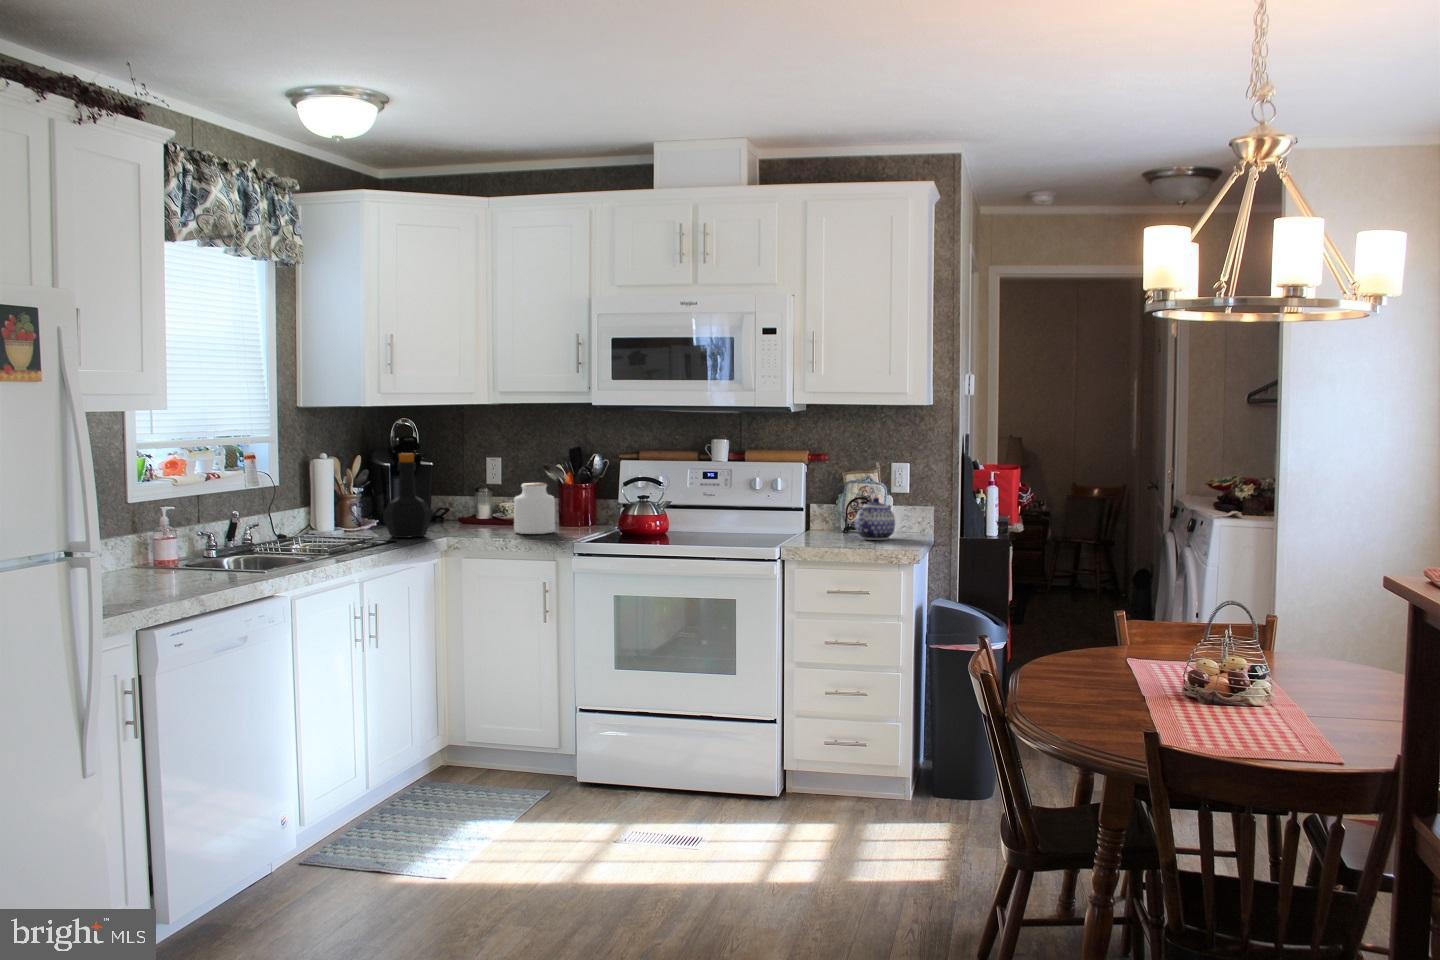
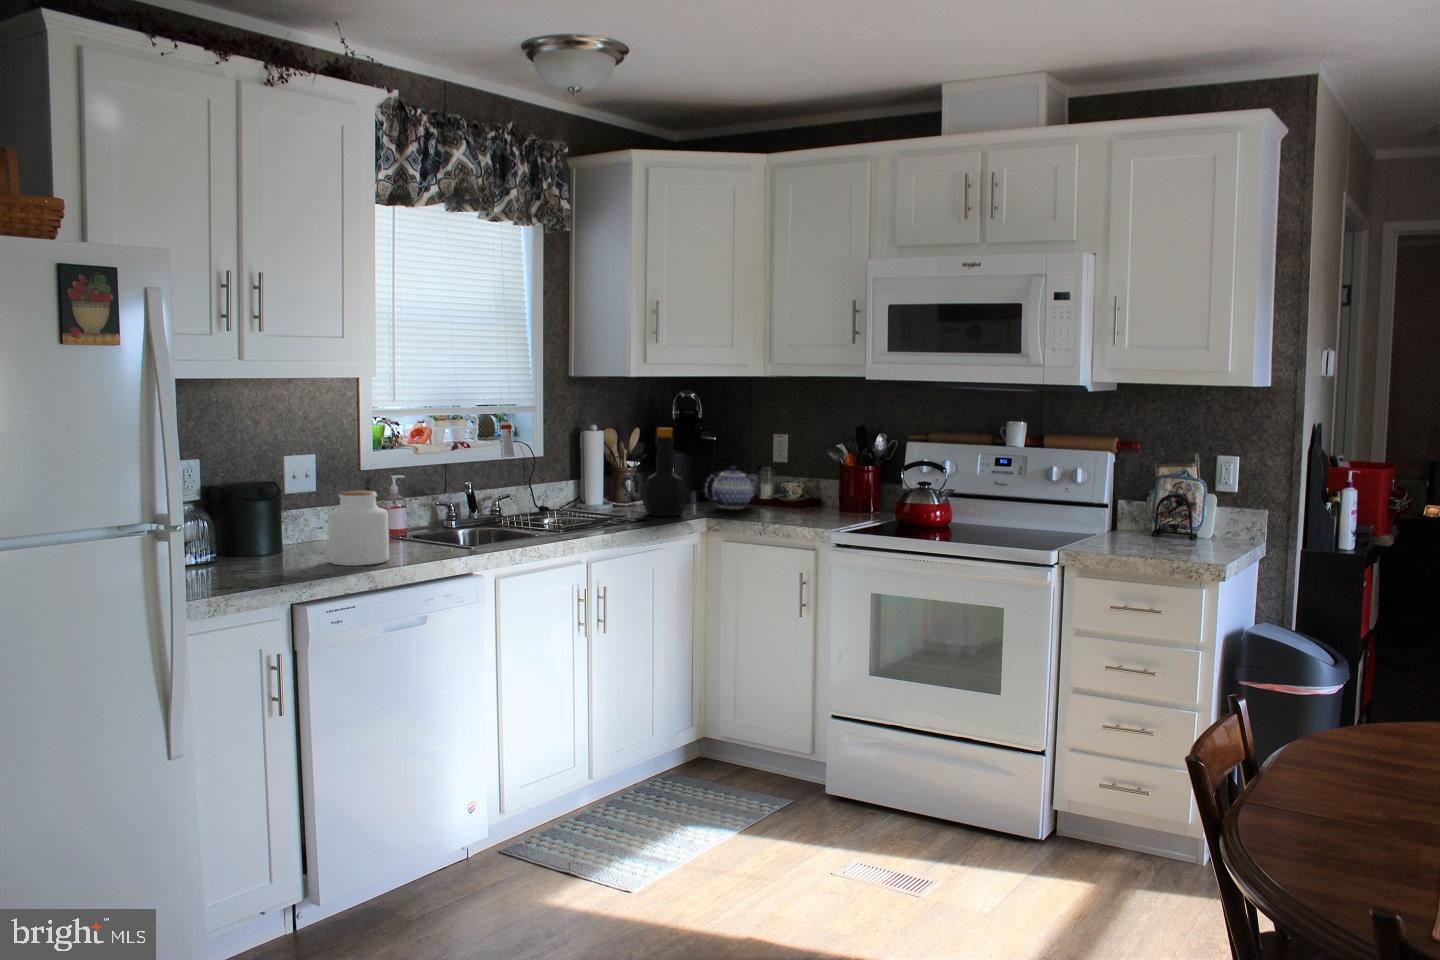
jar: present [514,483,555,534] -> present [328,491,389,566]
teapot: present [855,498,895,540] -> present [705,466,758,509]

